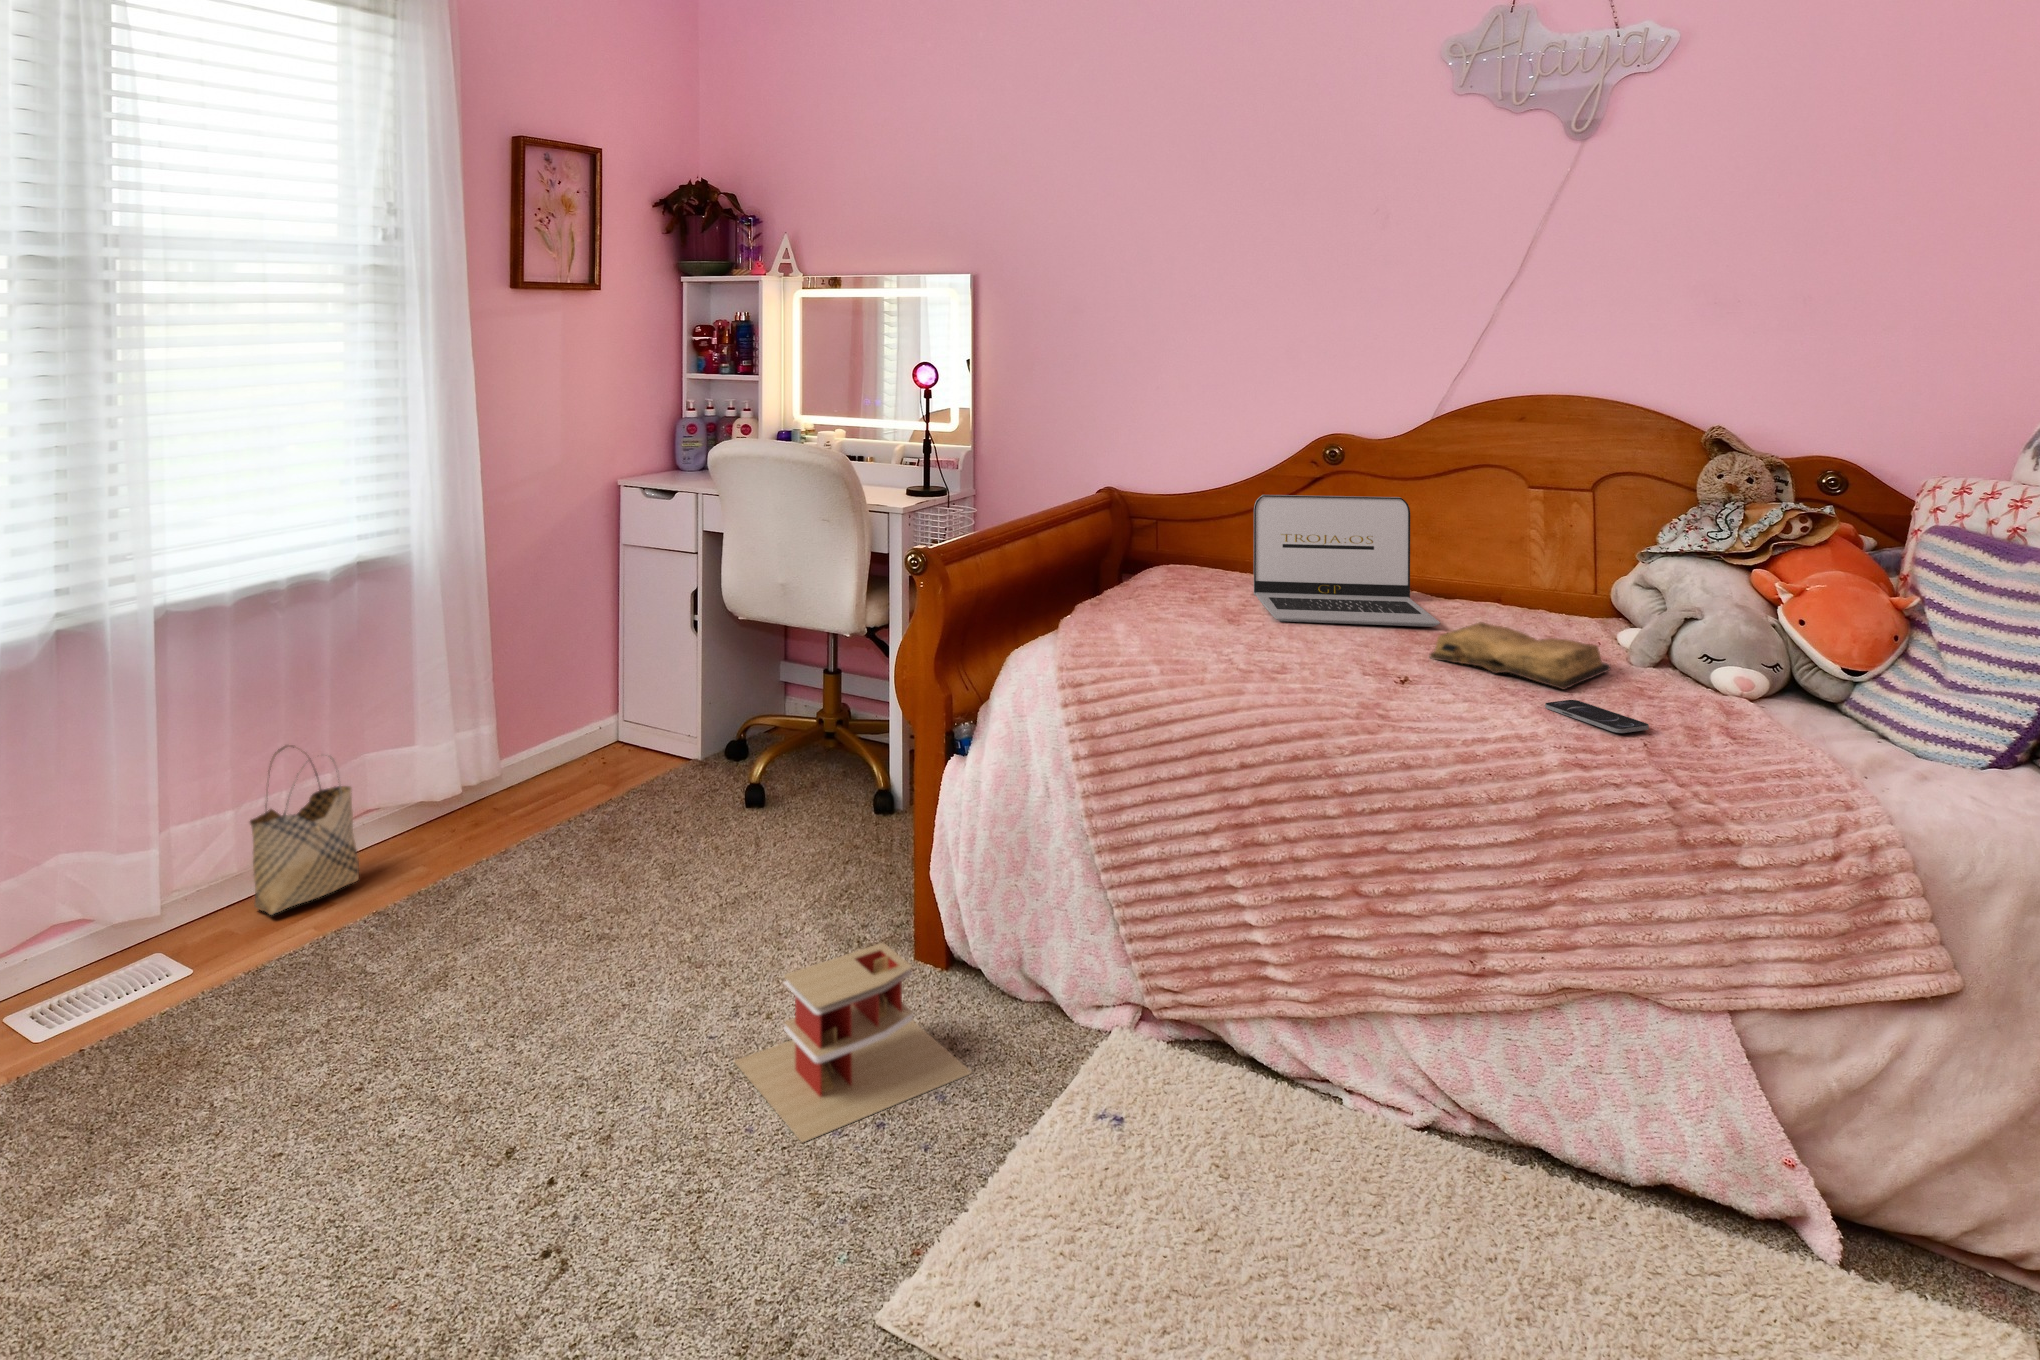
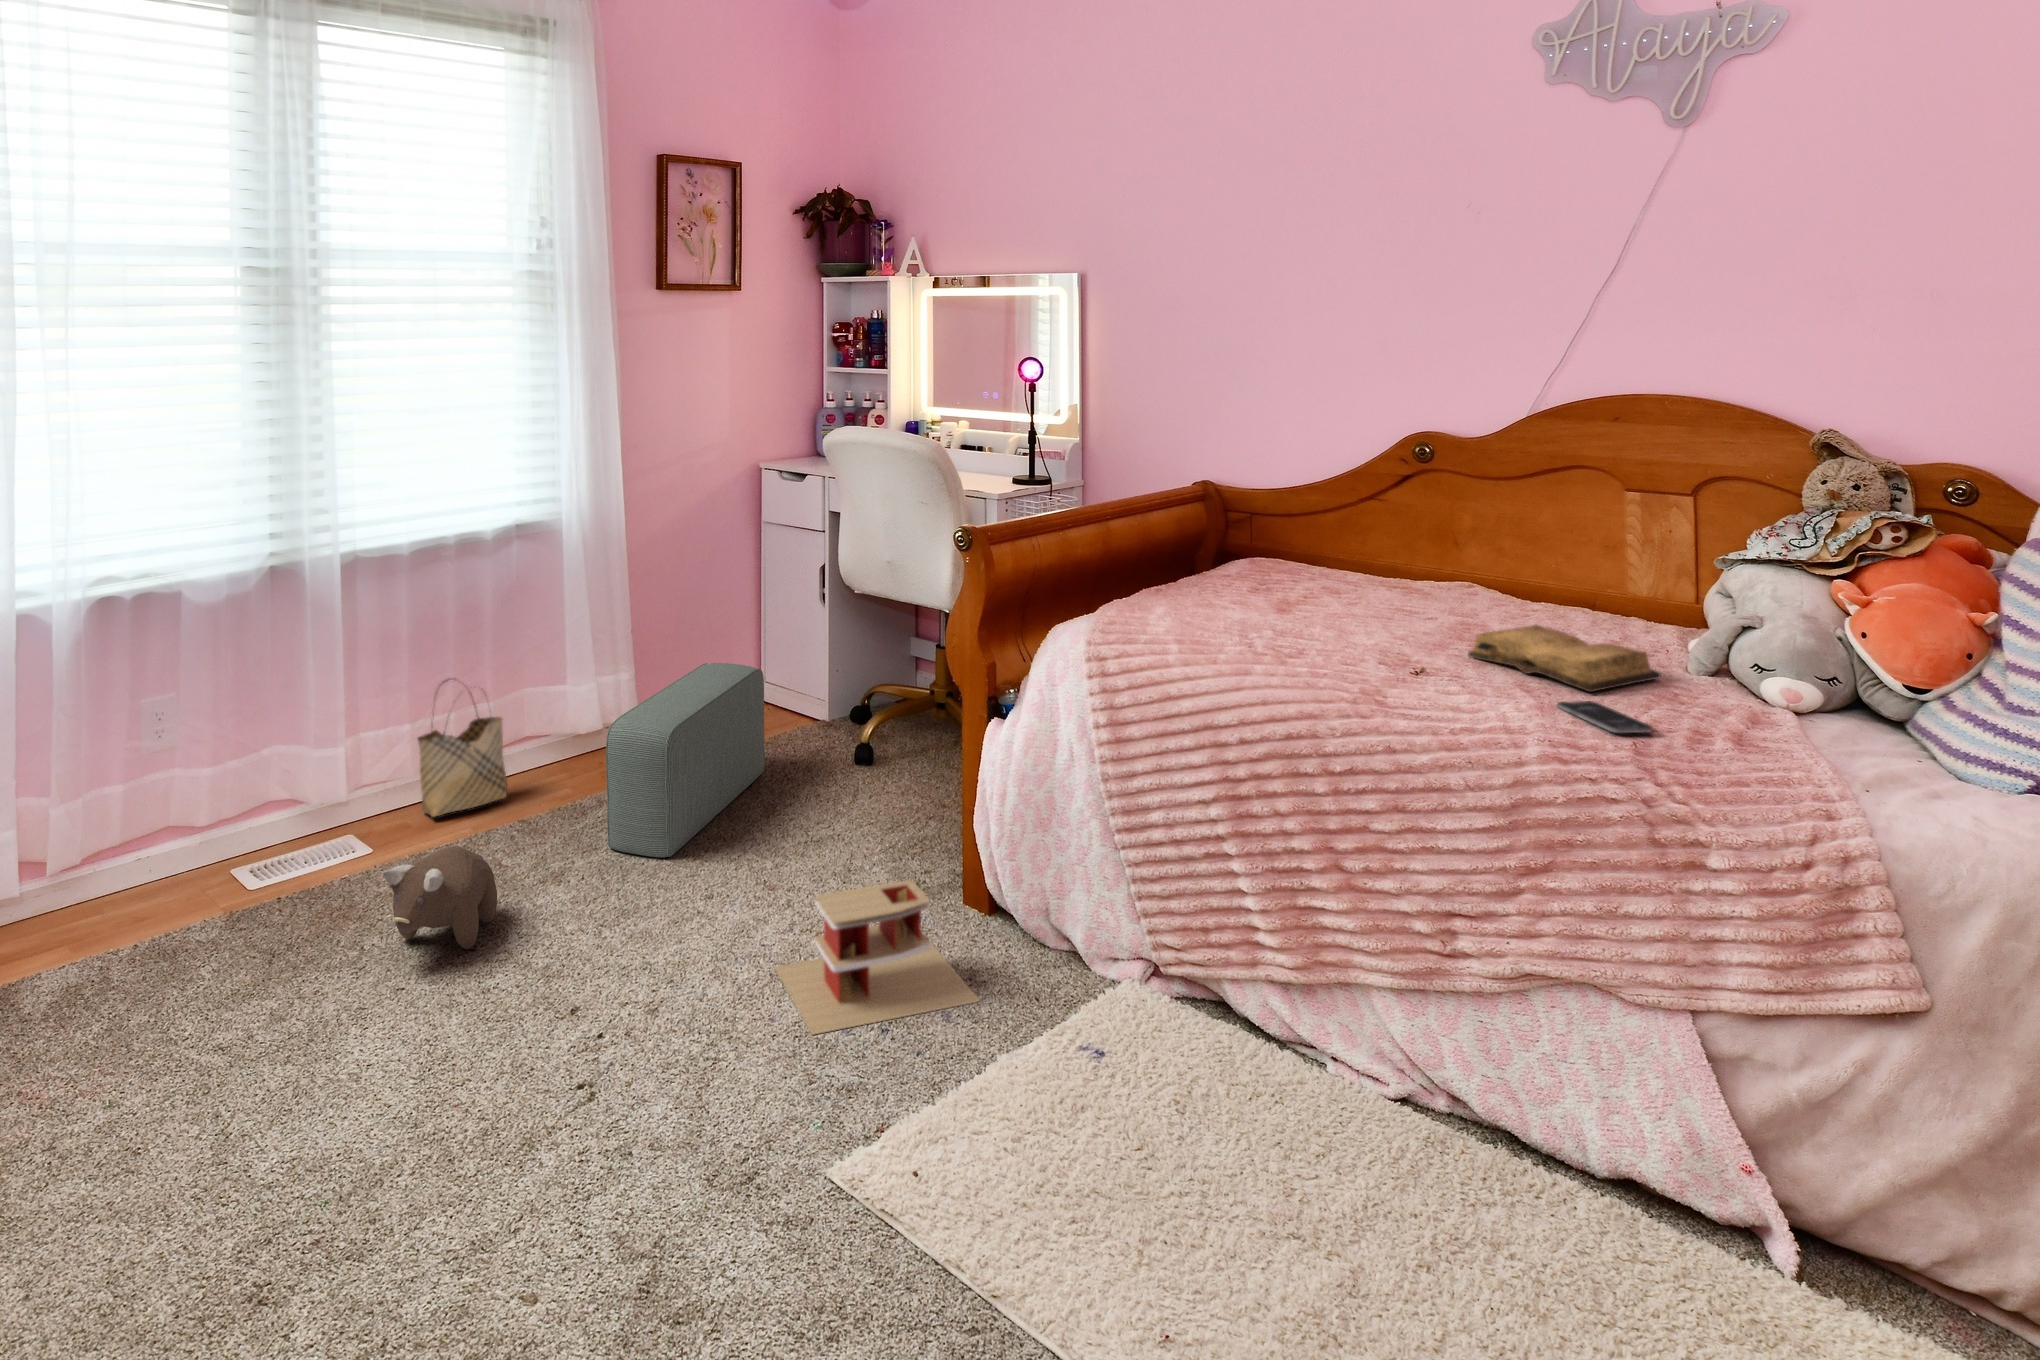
laptop: present [1254,495,1440,627] -> none [1325,492,1501,628]
pouf: none [496,703,654,937] -> present [606,663,765,858]
plush toy: none [247,960,384,1087] -> present [383,846,497,949]

